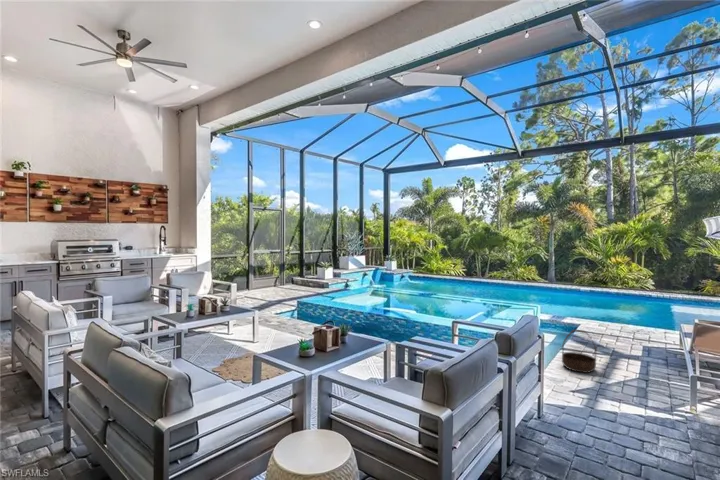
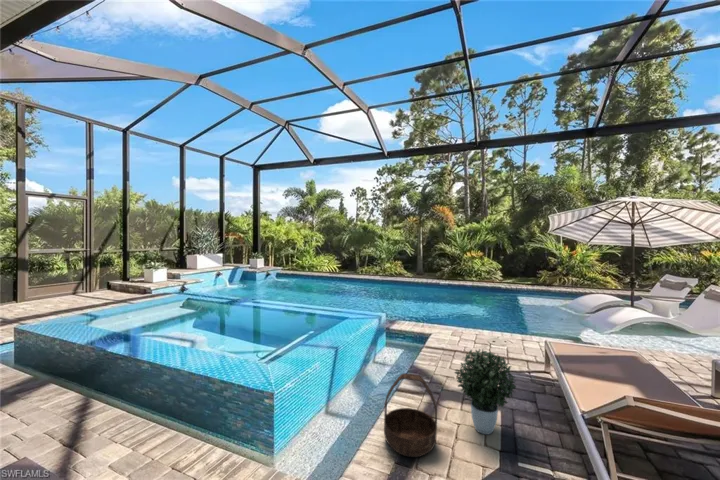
potted plant: none [607,320,650,370] -> present [455,349,516,434]

